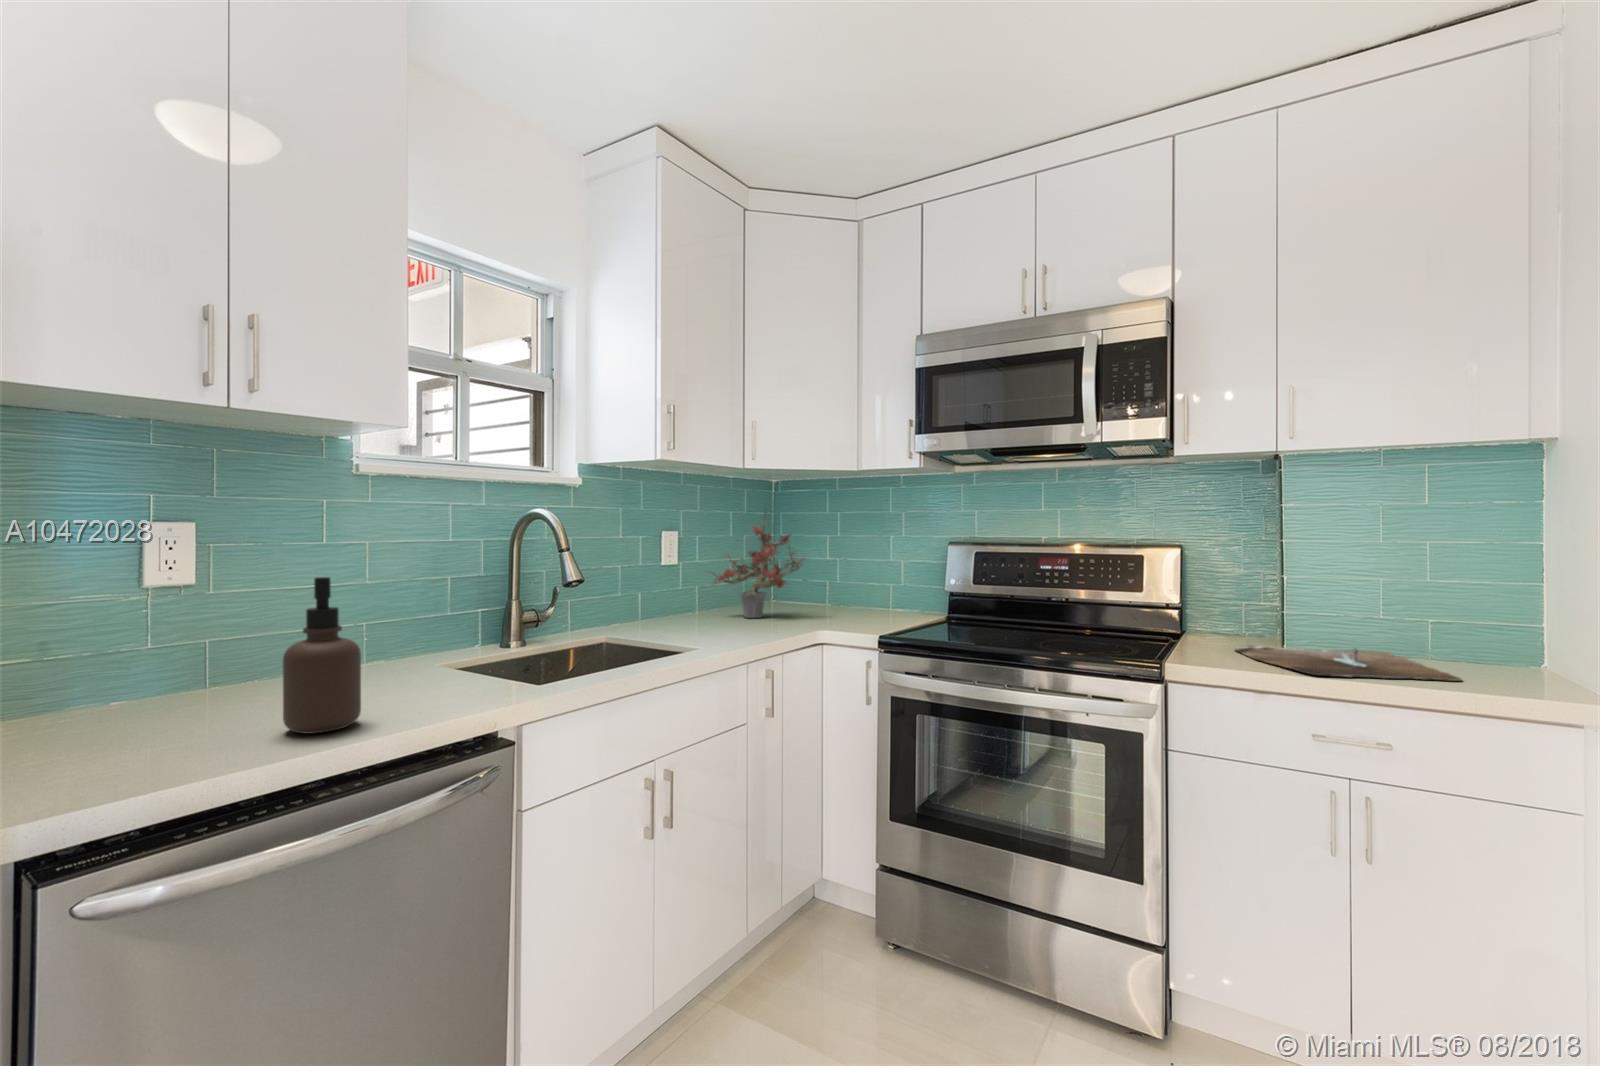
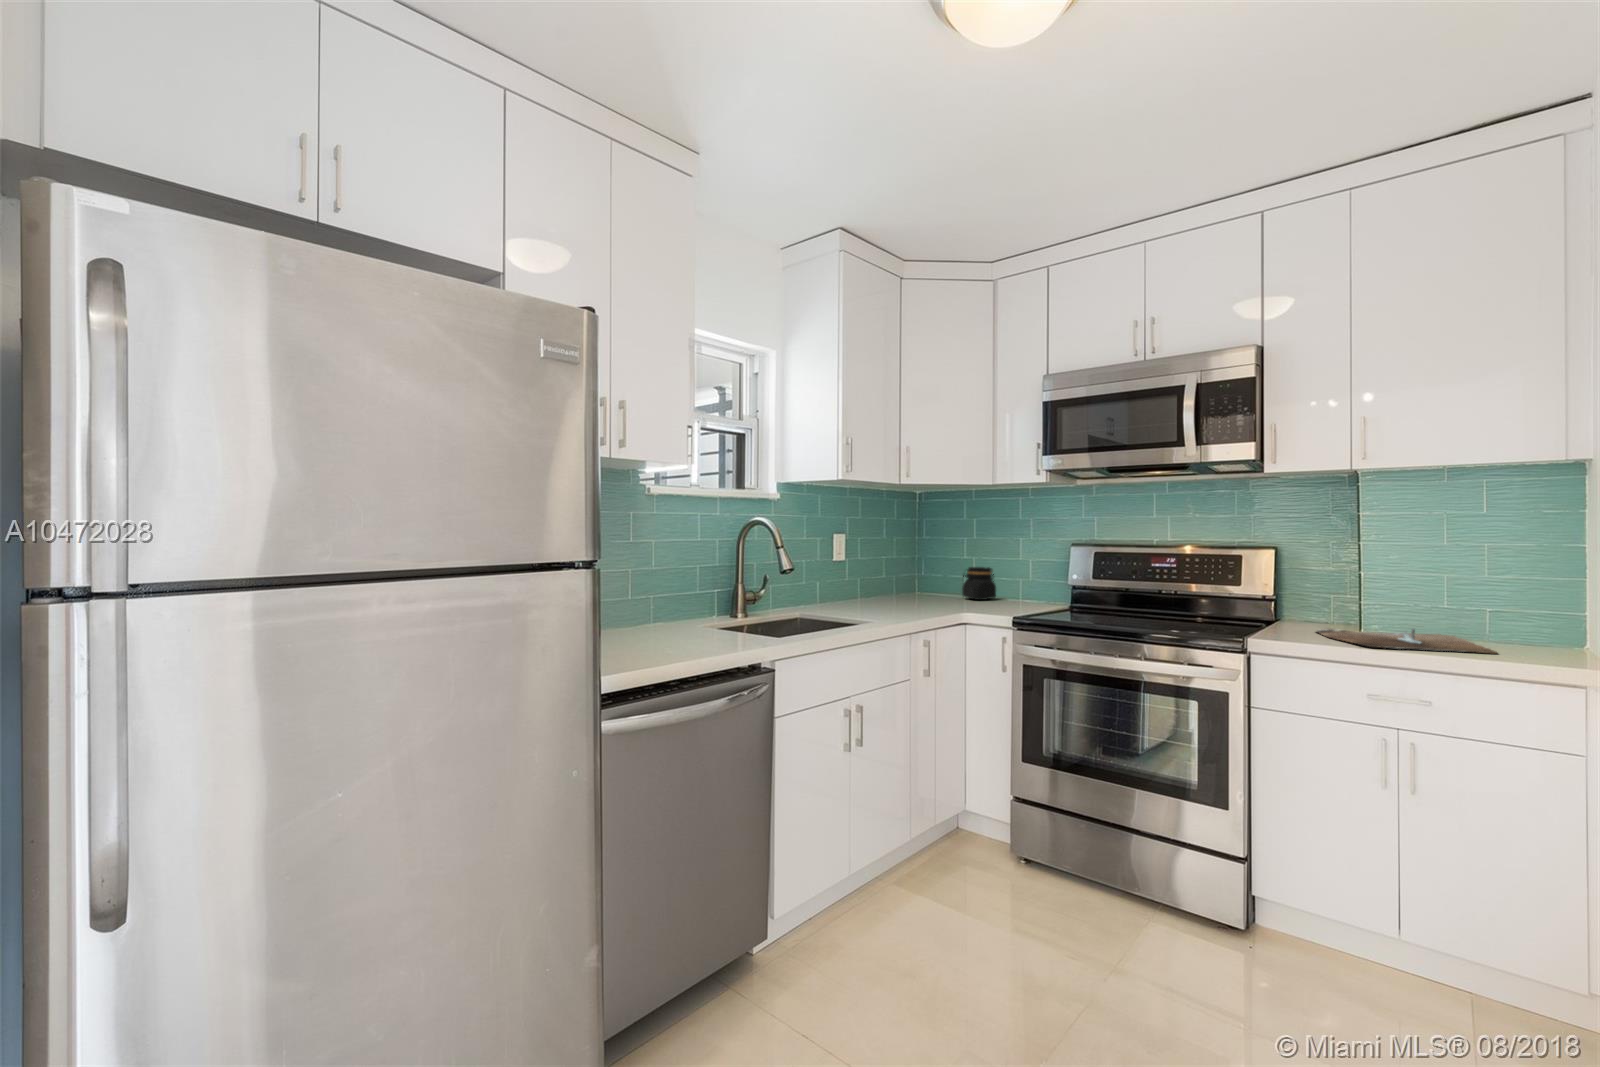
potted plant: present [711,513,803,618] -> none [865,514,952,604]
jar: none [823,570,863,610] -> present [962,567,996,600]
soap dispenser: present [283,577,361,734] -> none [648,561,689,655]

